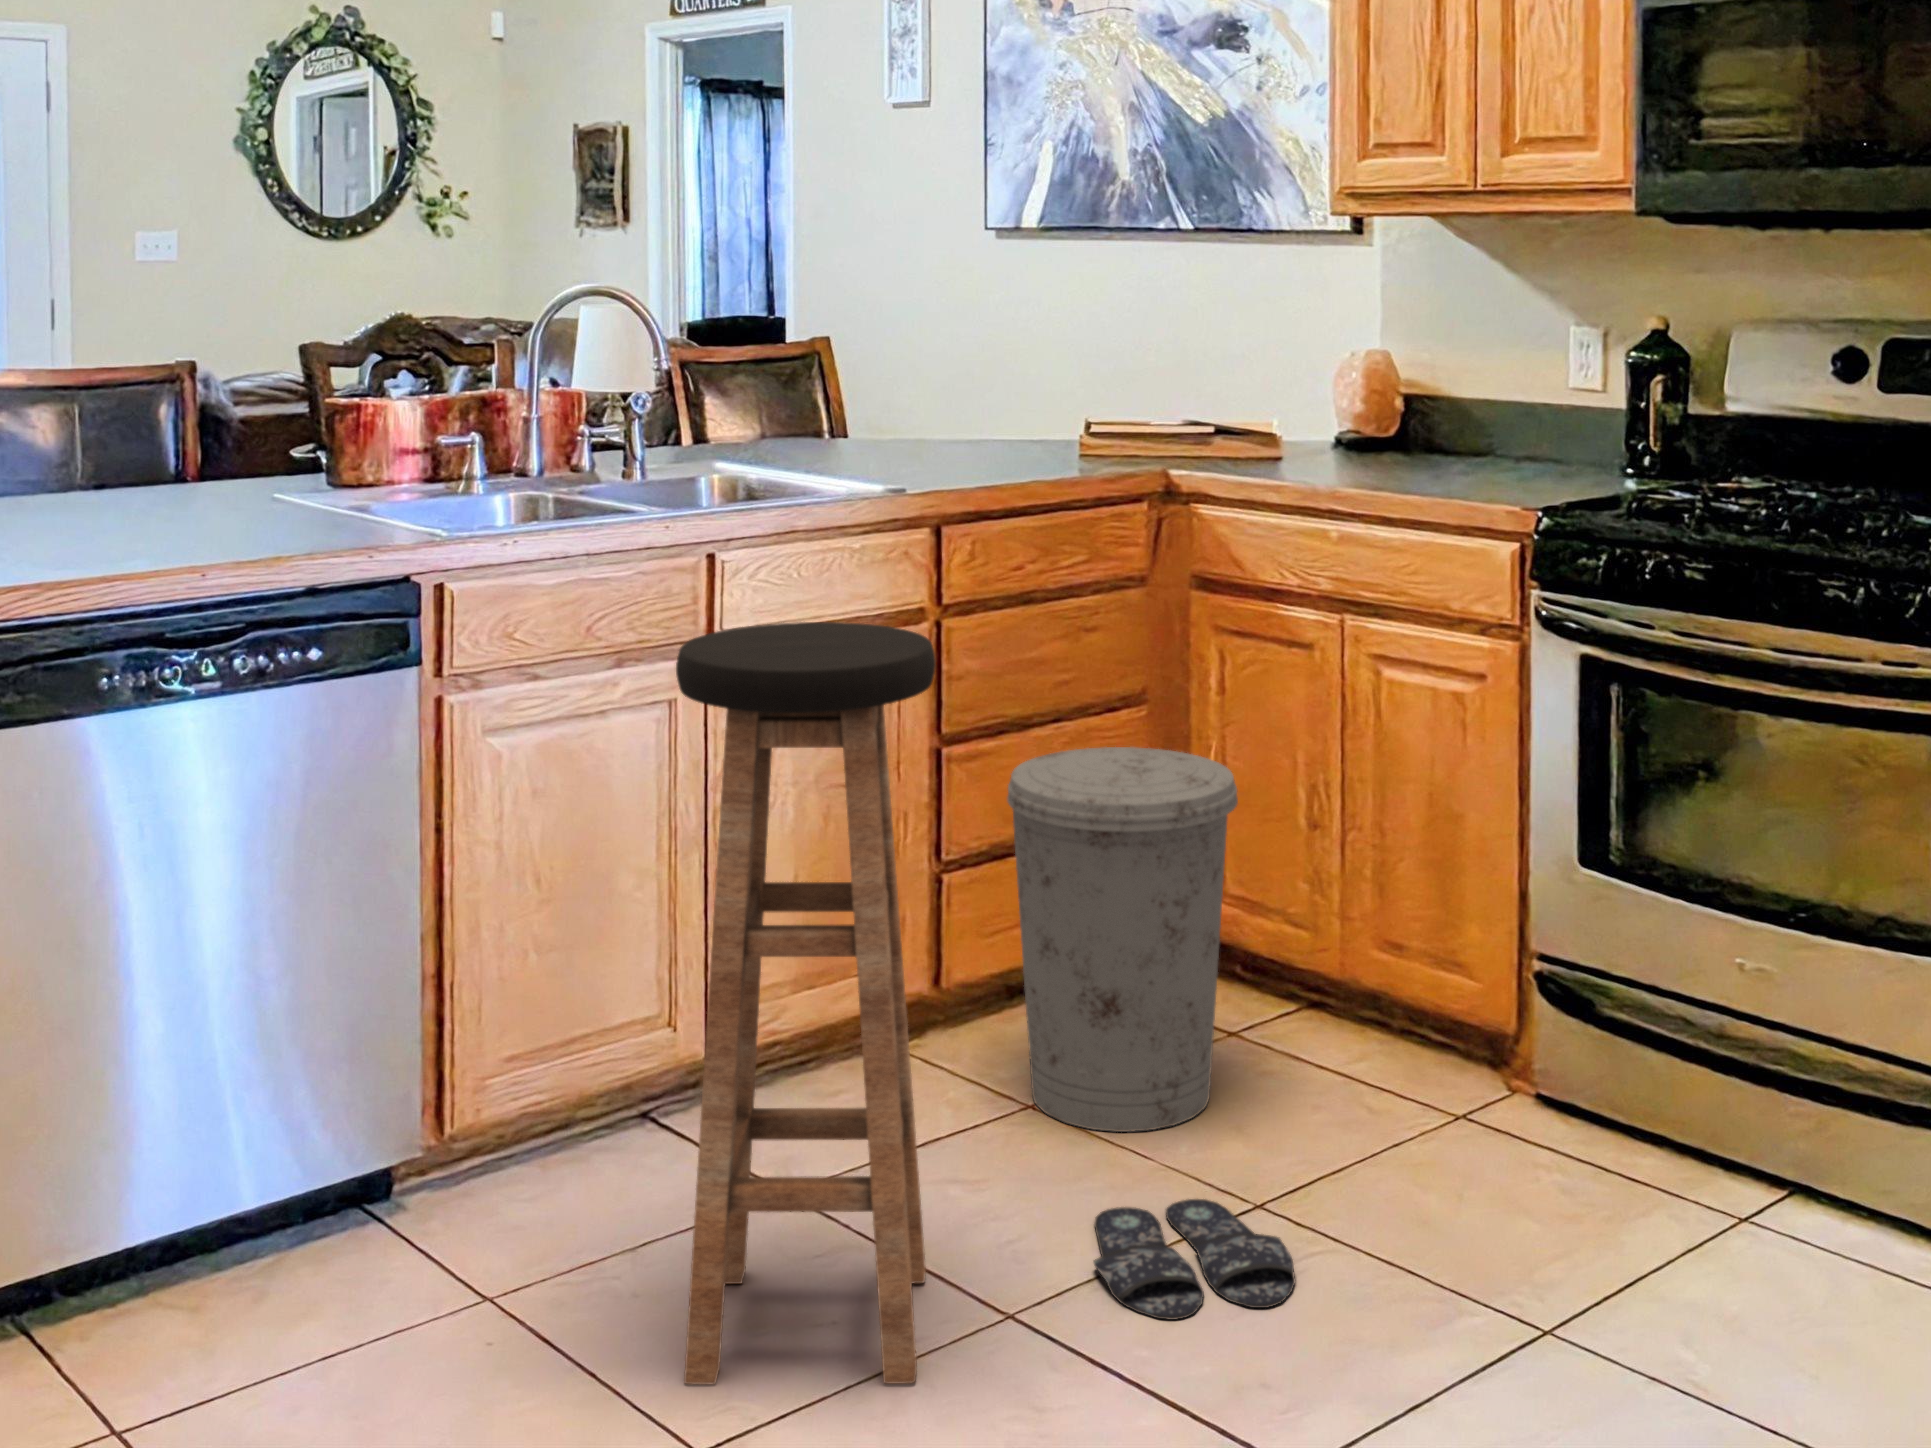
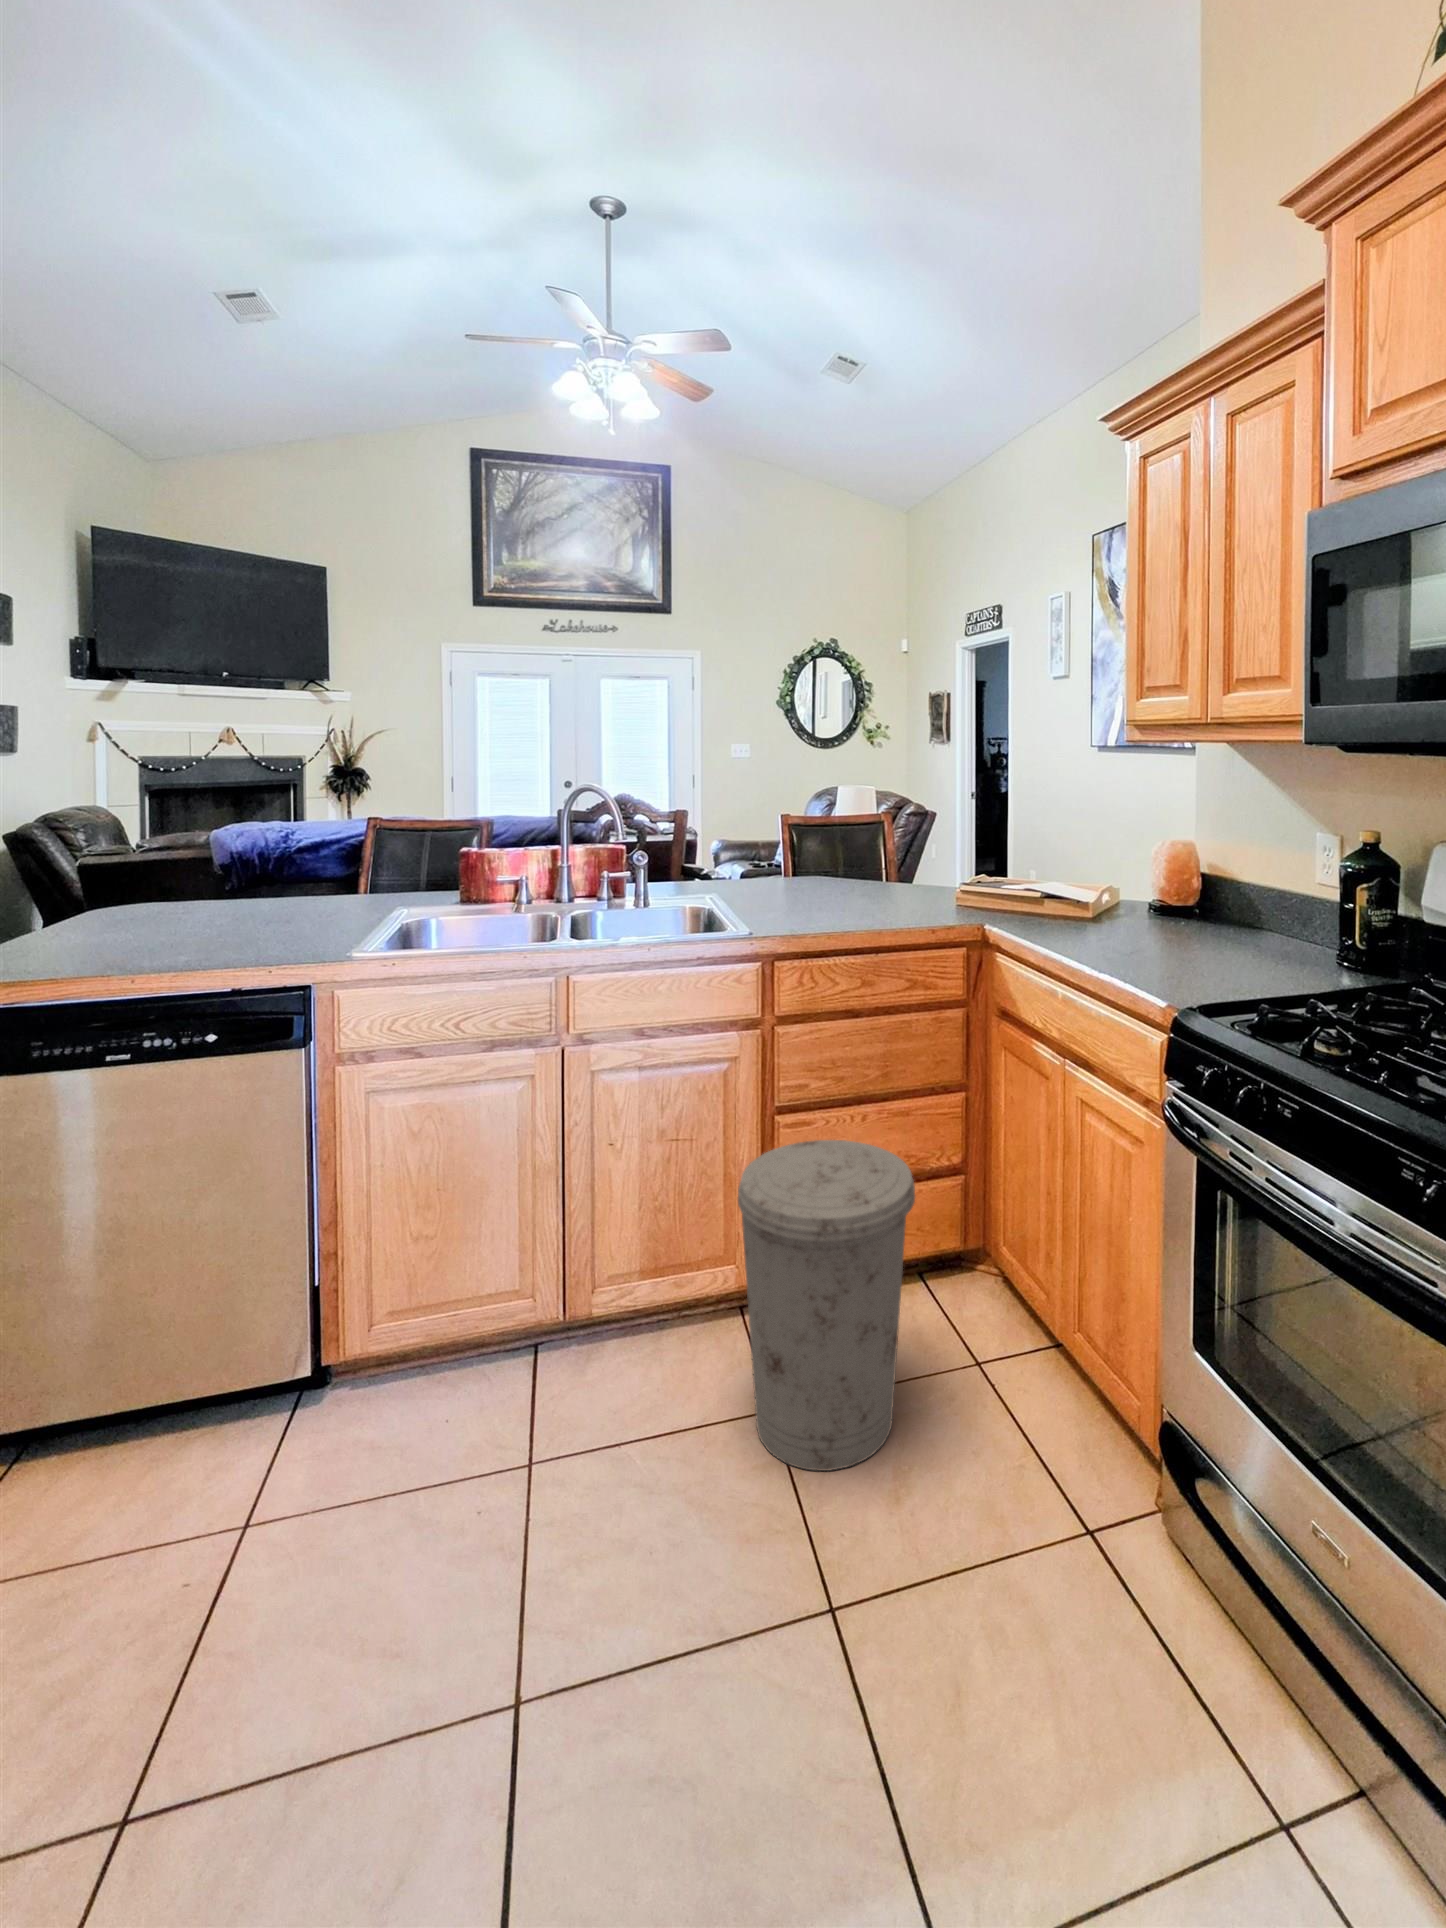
bar stool: present [676,622,936,1384] -> none [241,1056,510,1737]
slippers: present [1094,1199,1295,1320] -> none [590,1561,776,1768]

